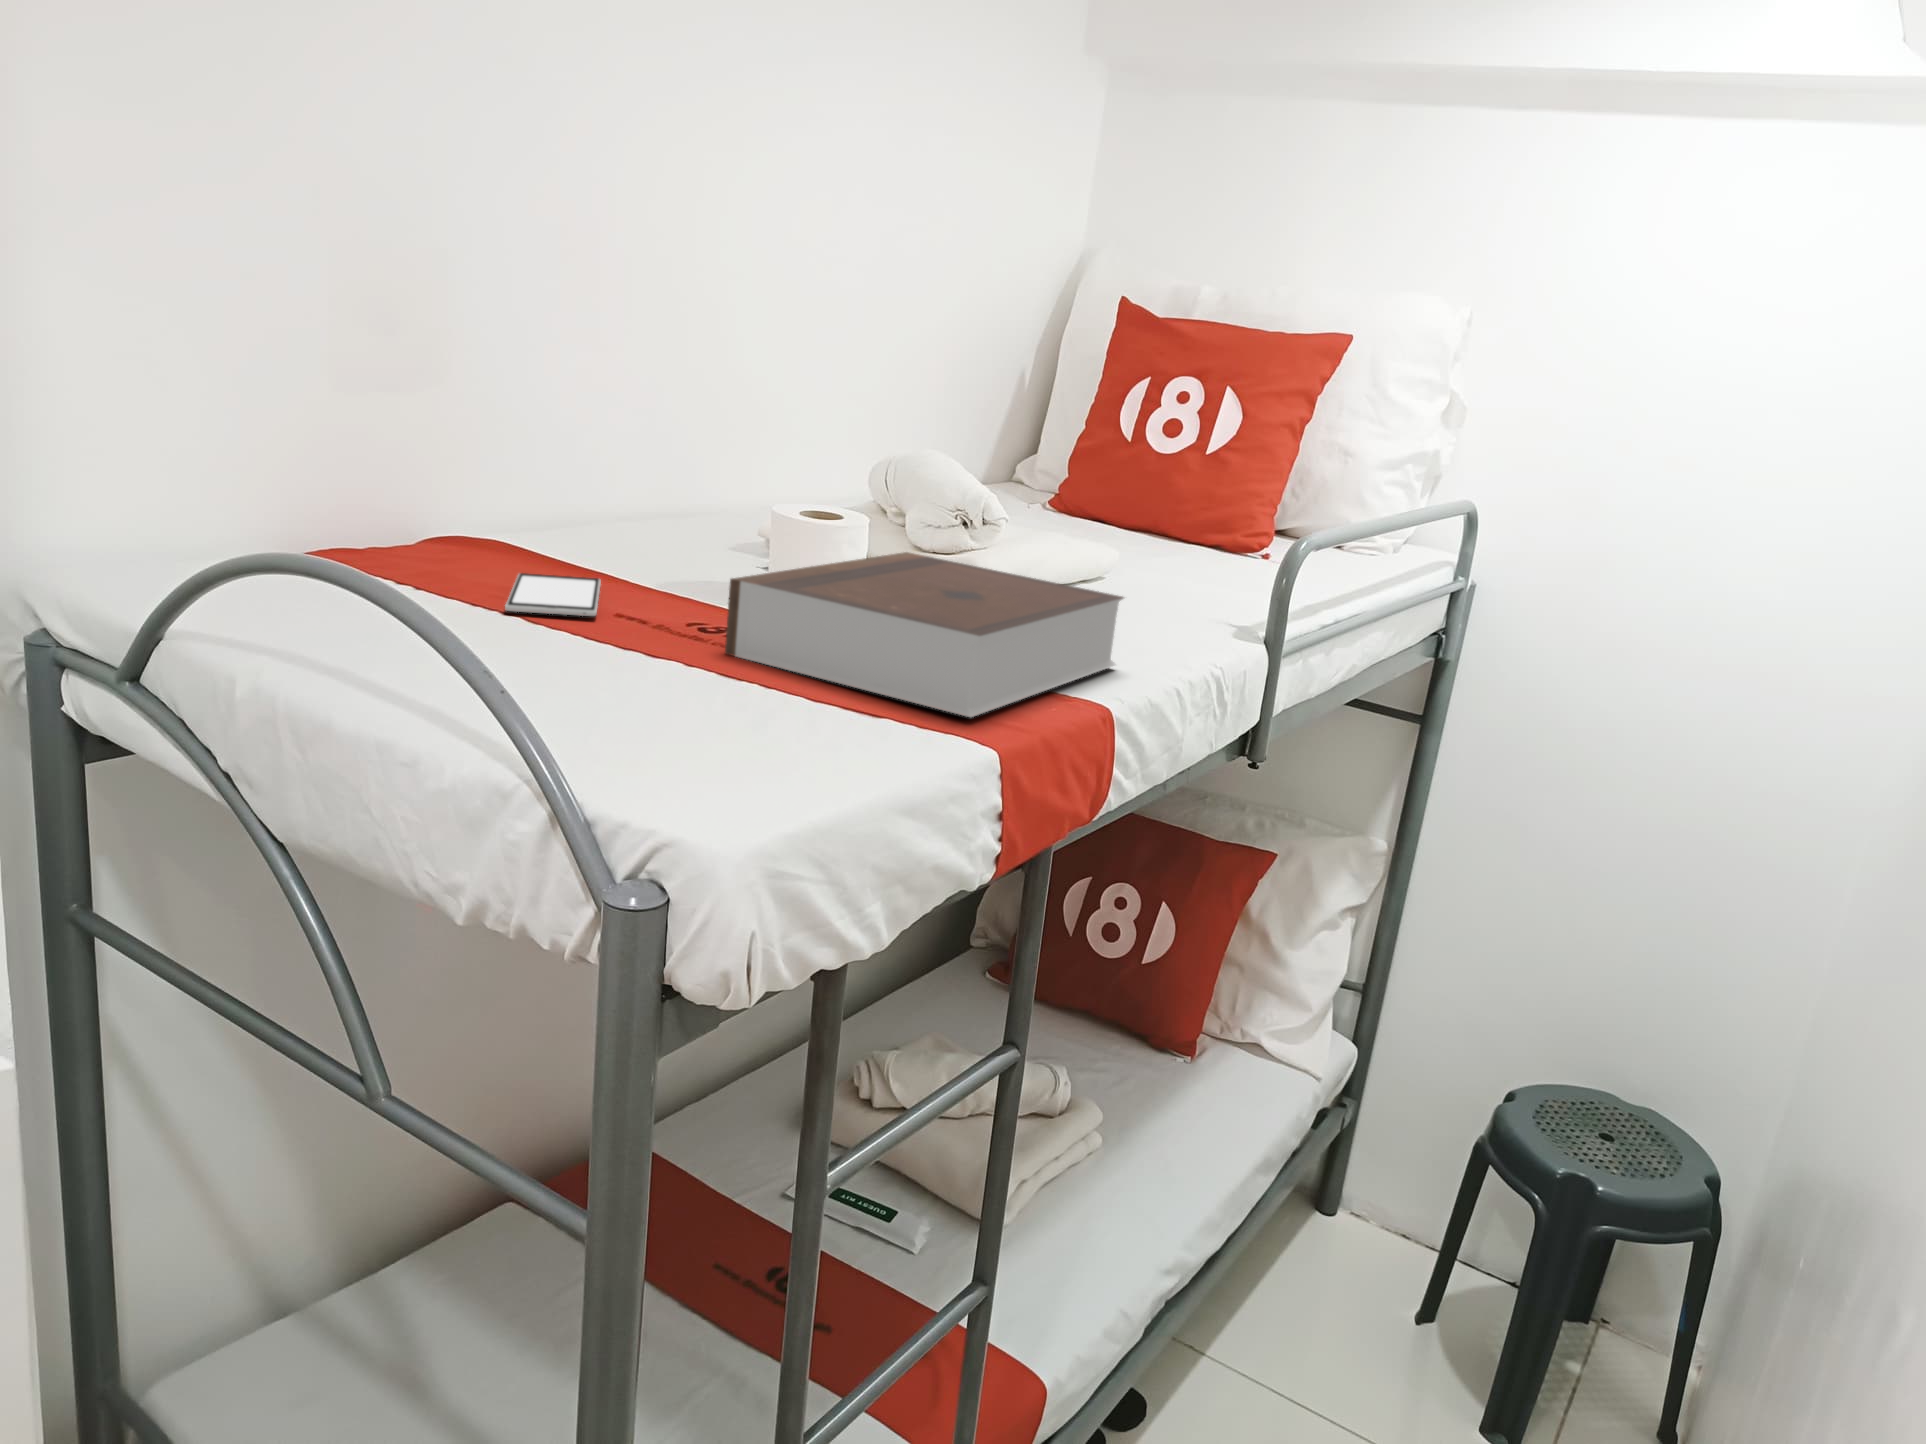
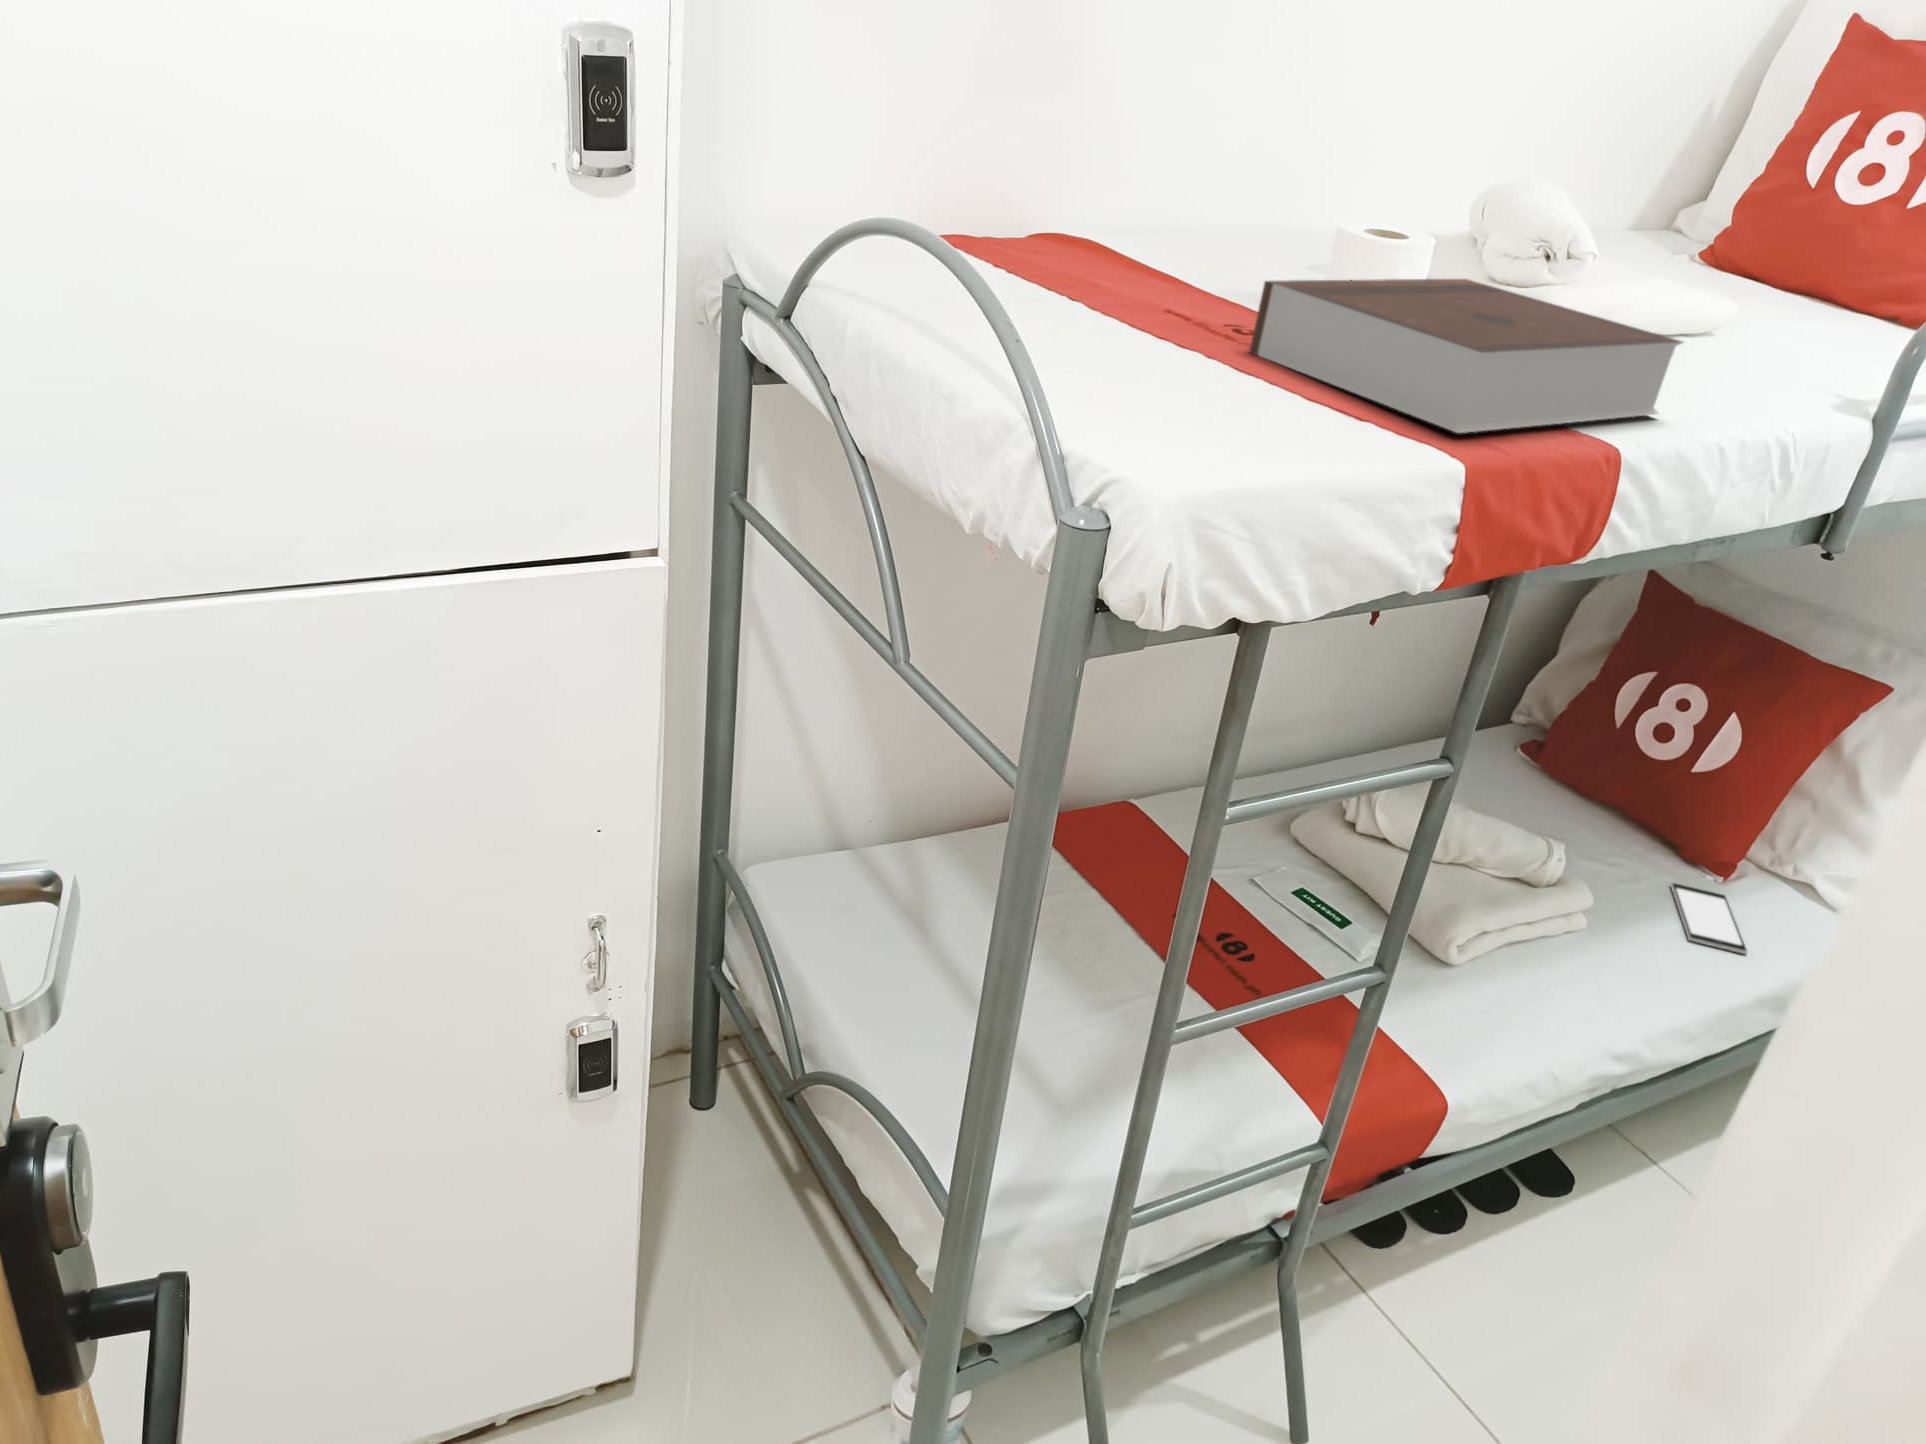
smartphone: present [505,573,601,616] -> present [1671,883,1747,954]

